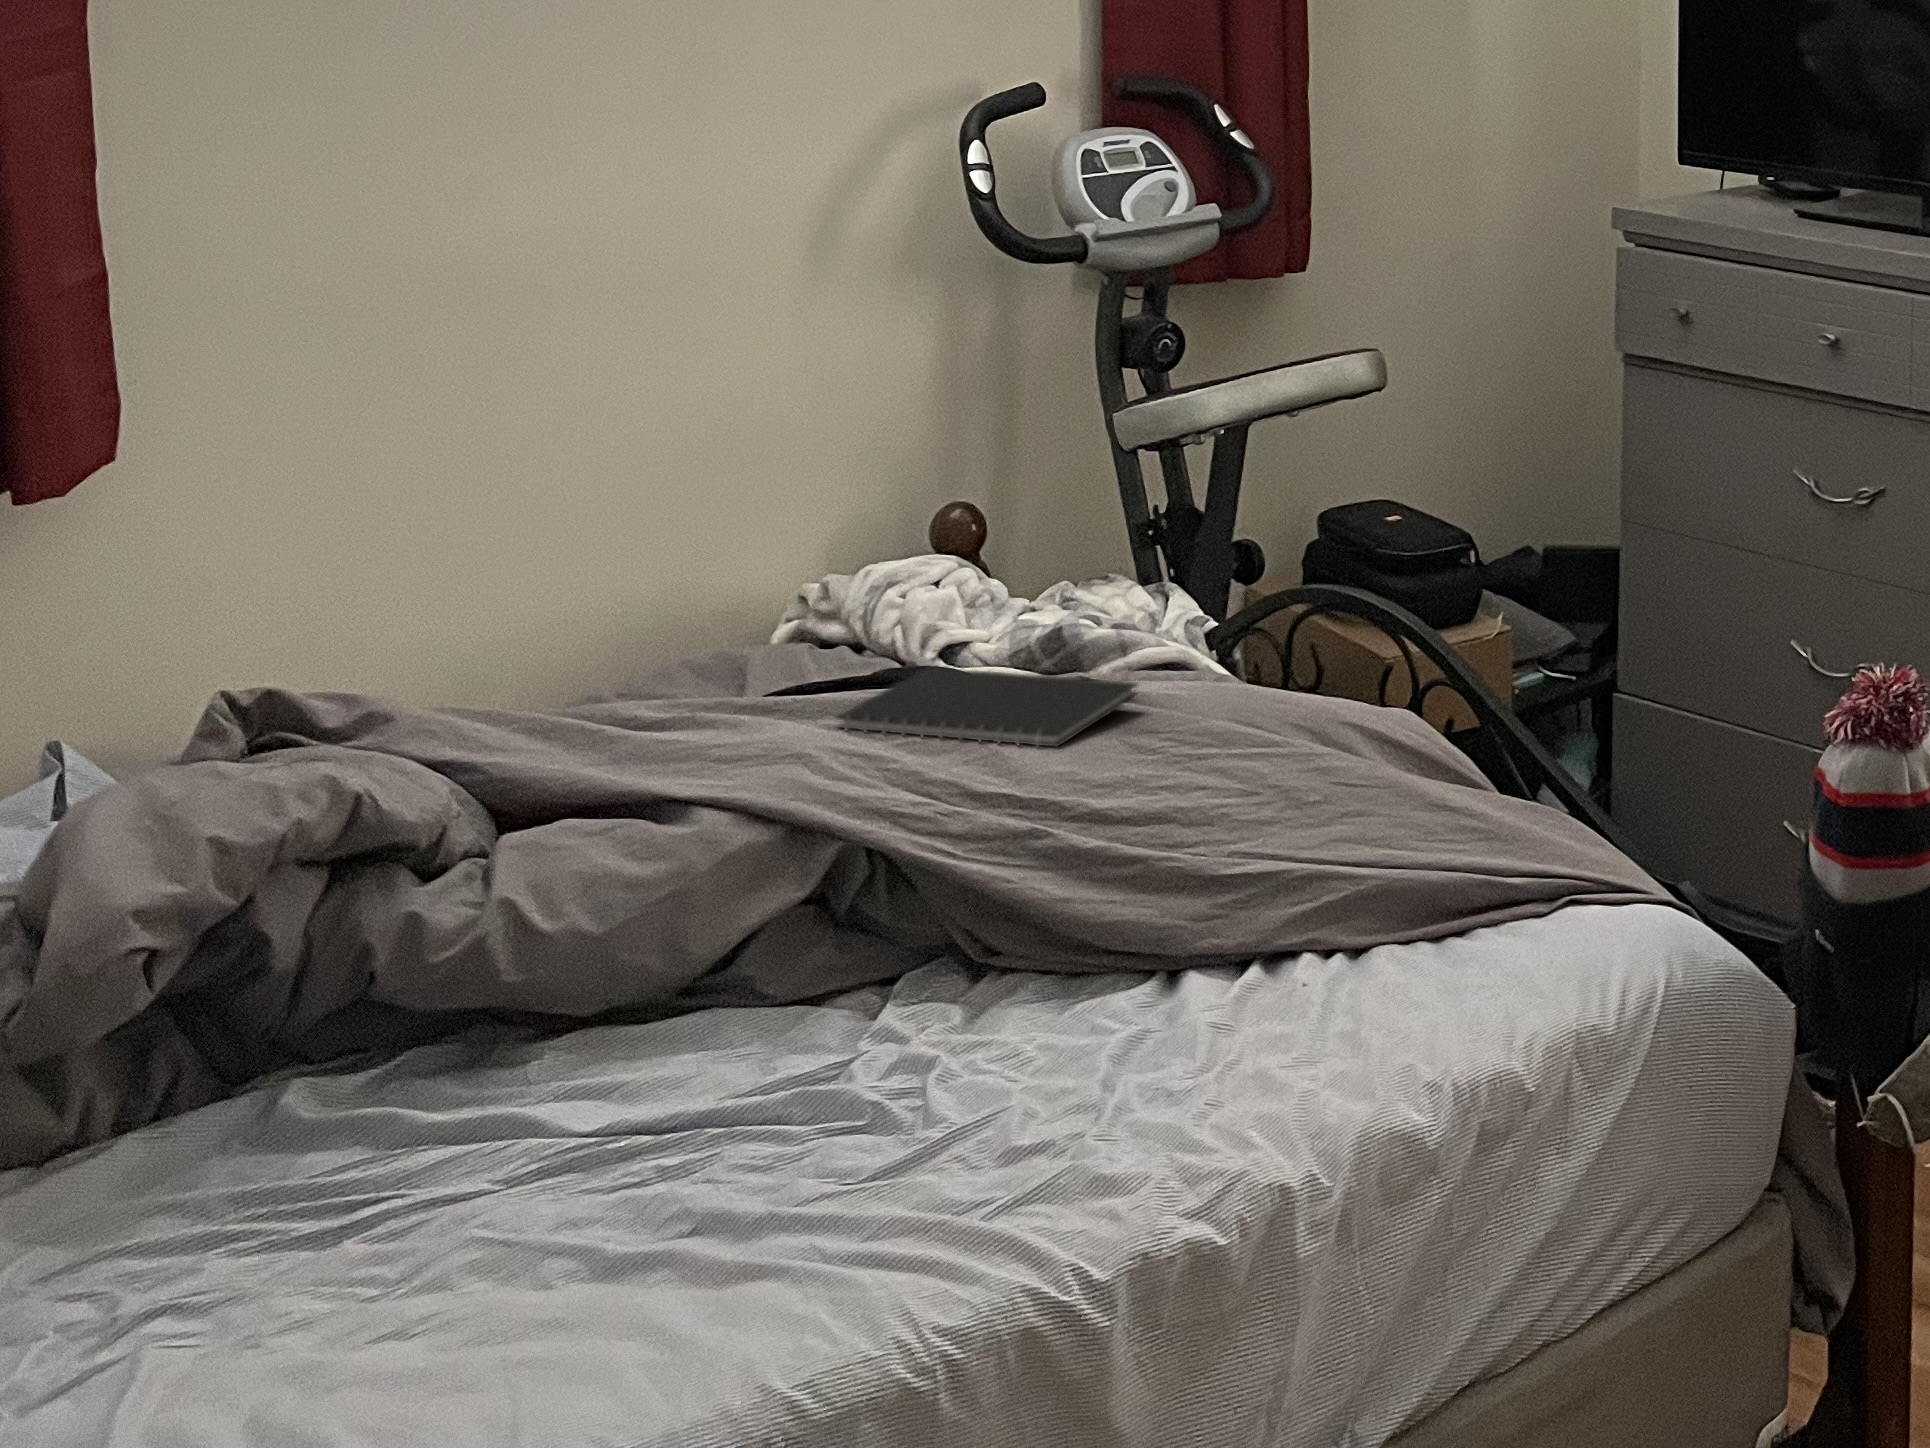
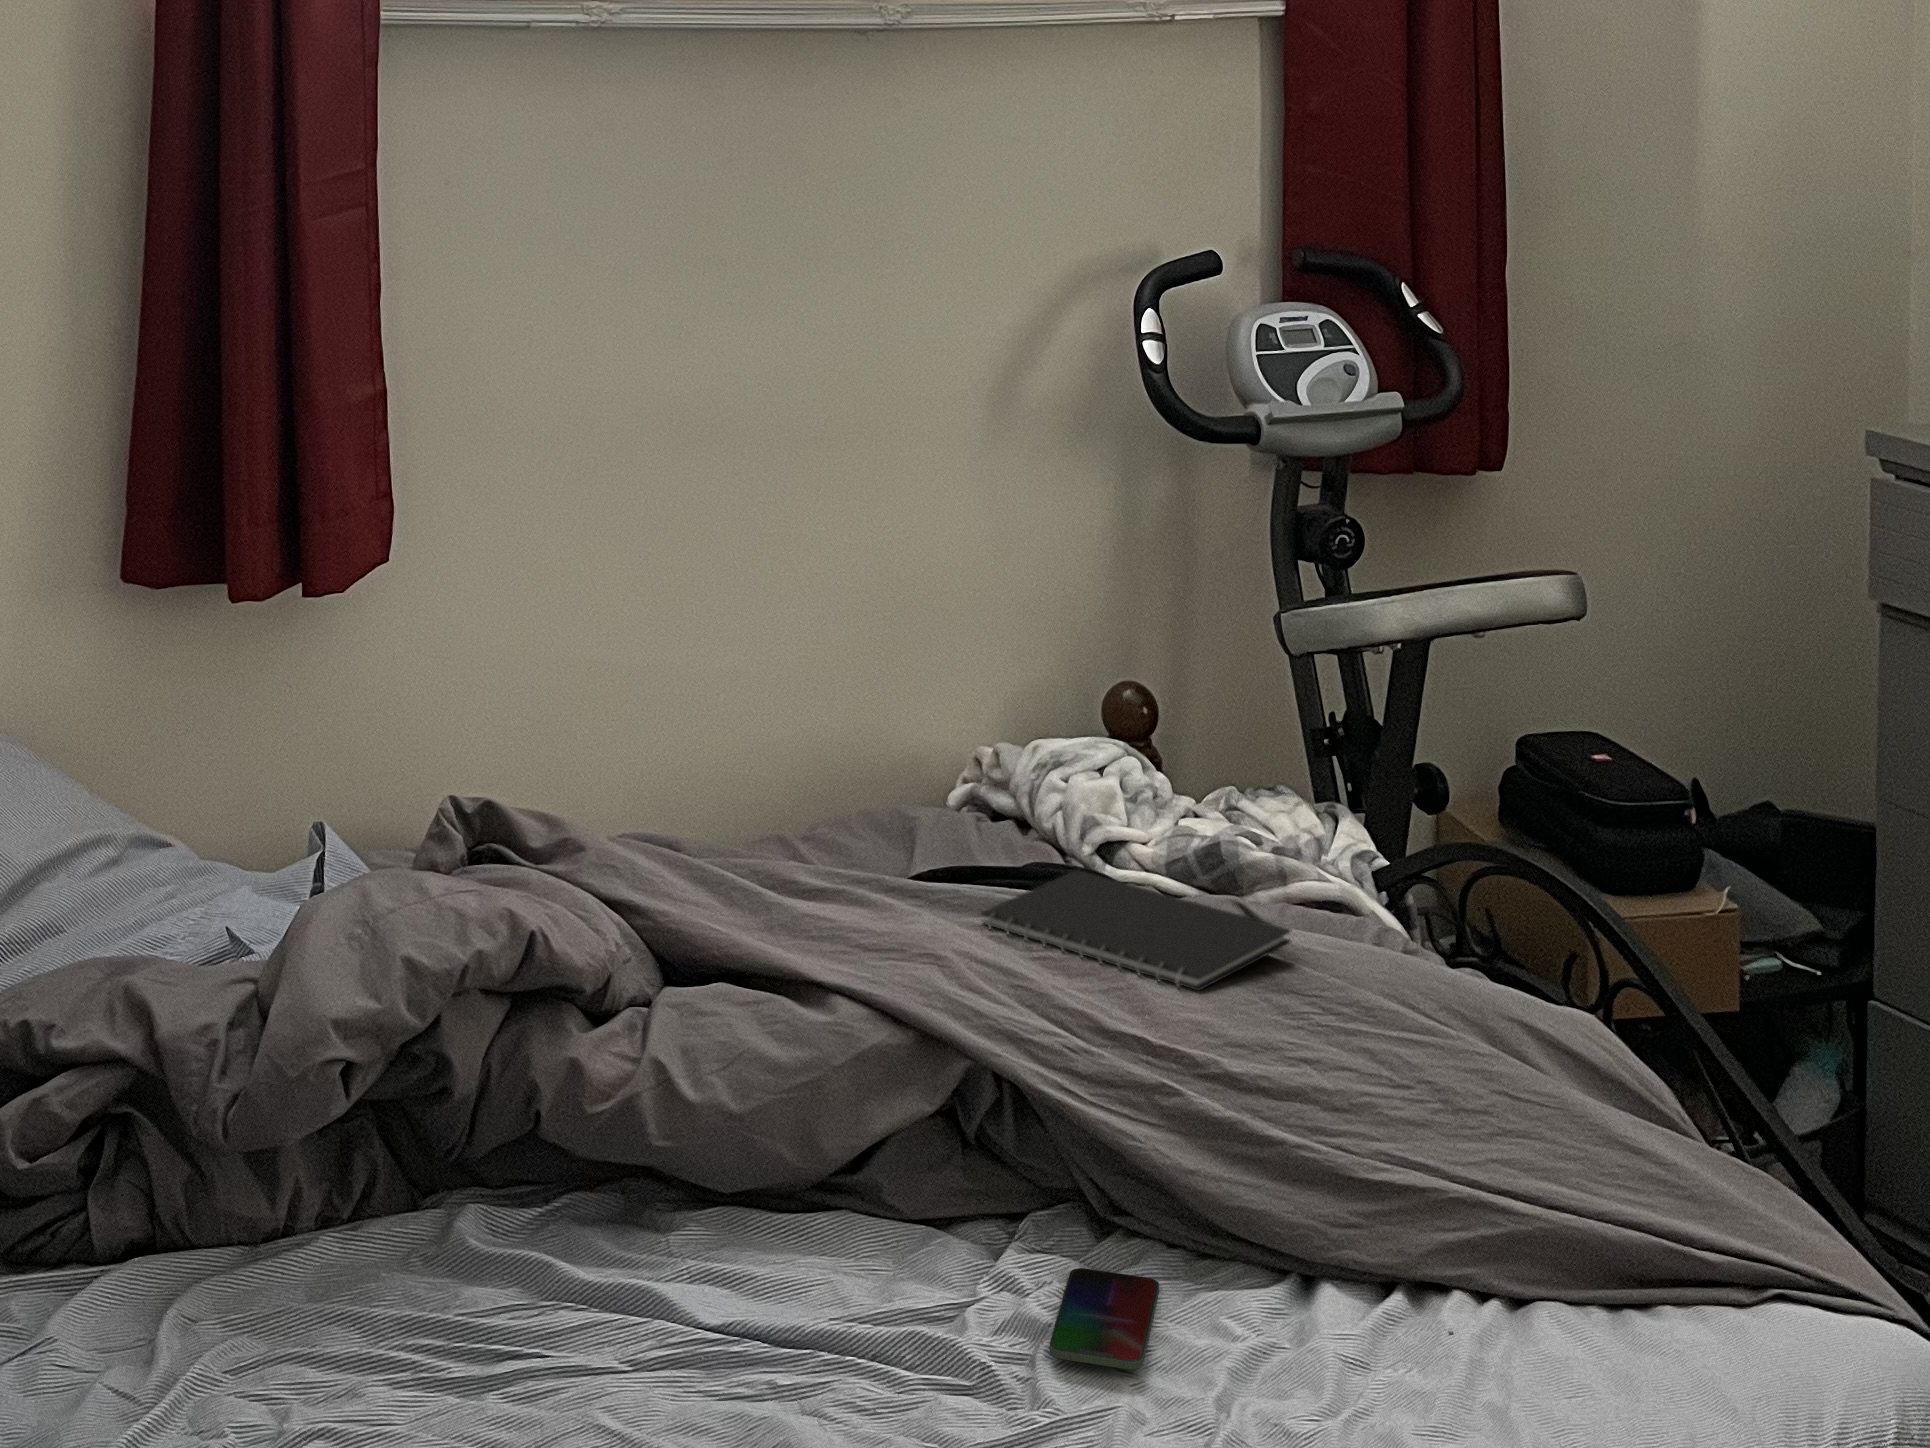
smartphone: none [938,996,1036,1076] -> present [1049,1268,1159,1370]

